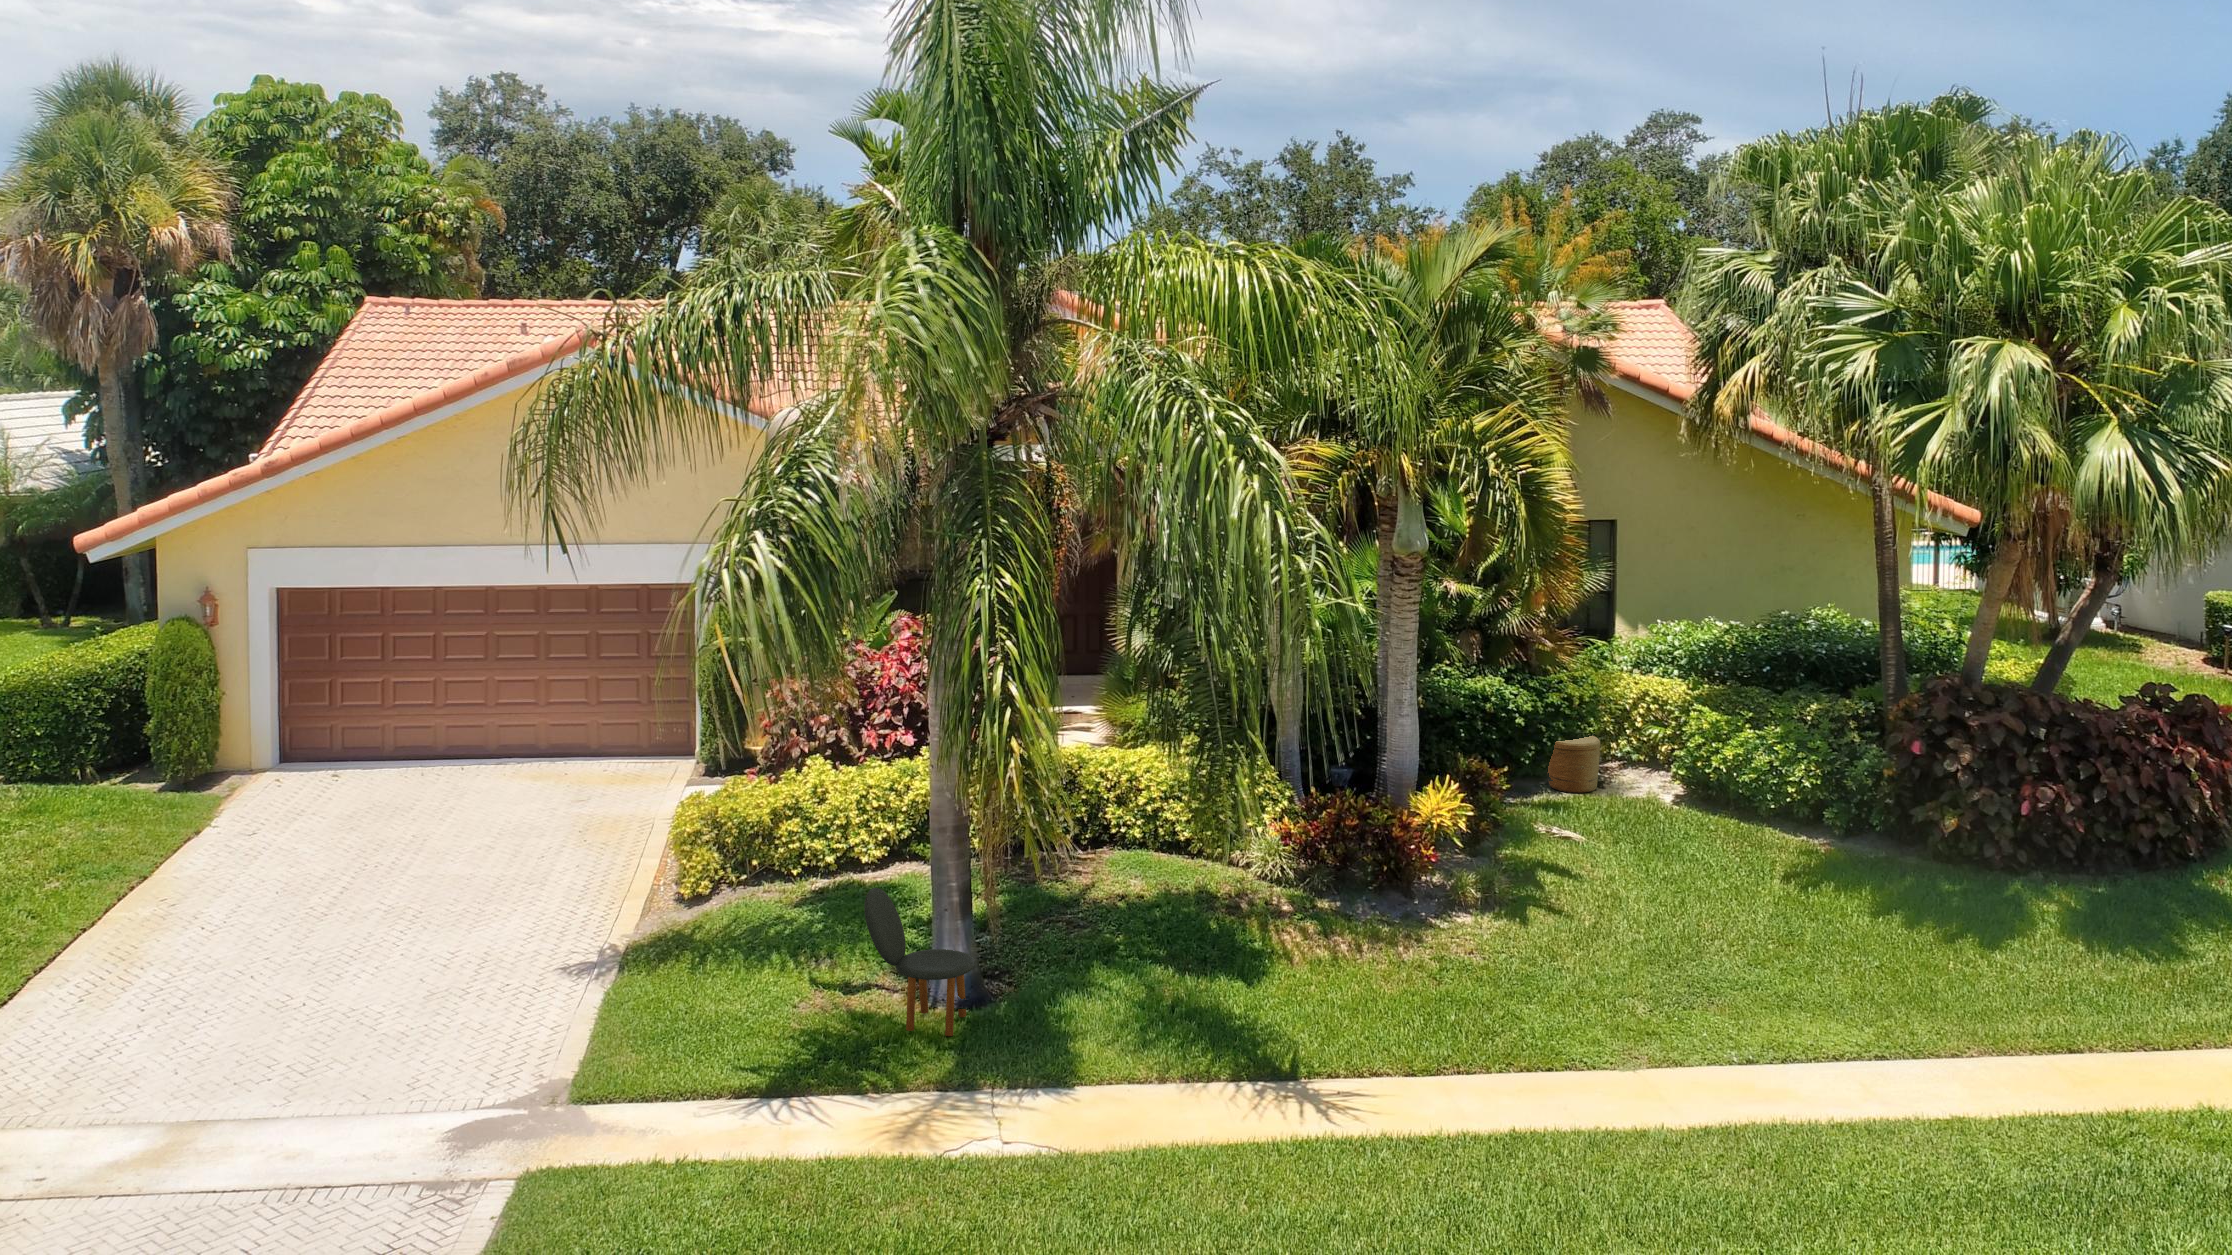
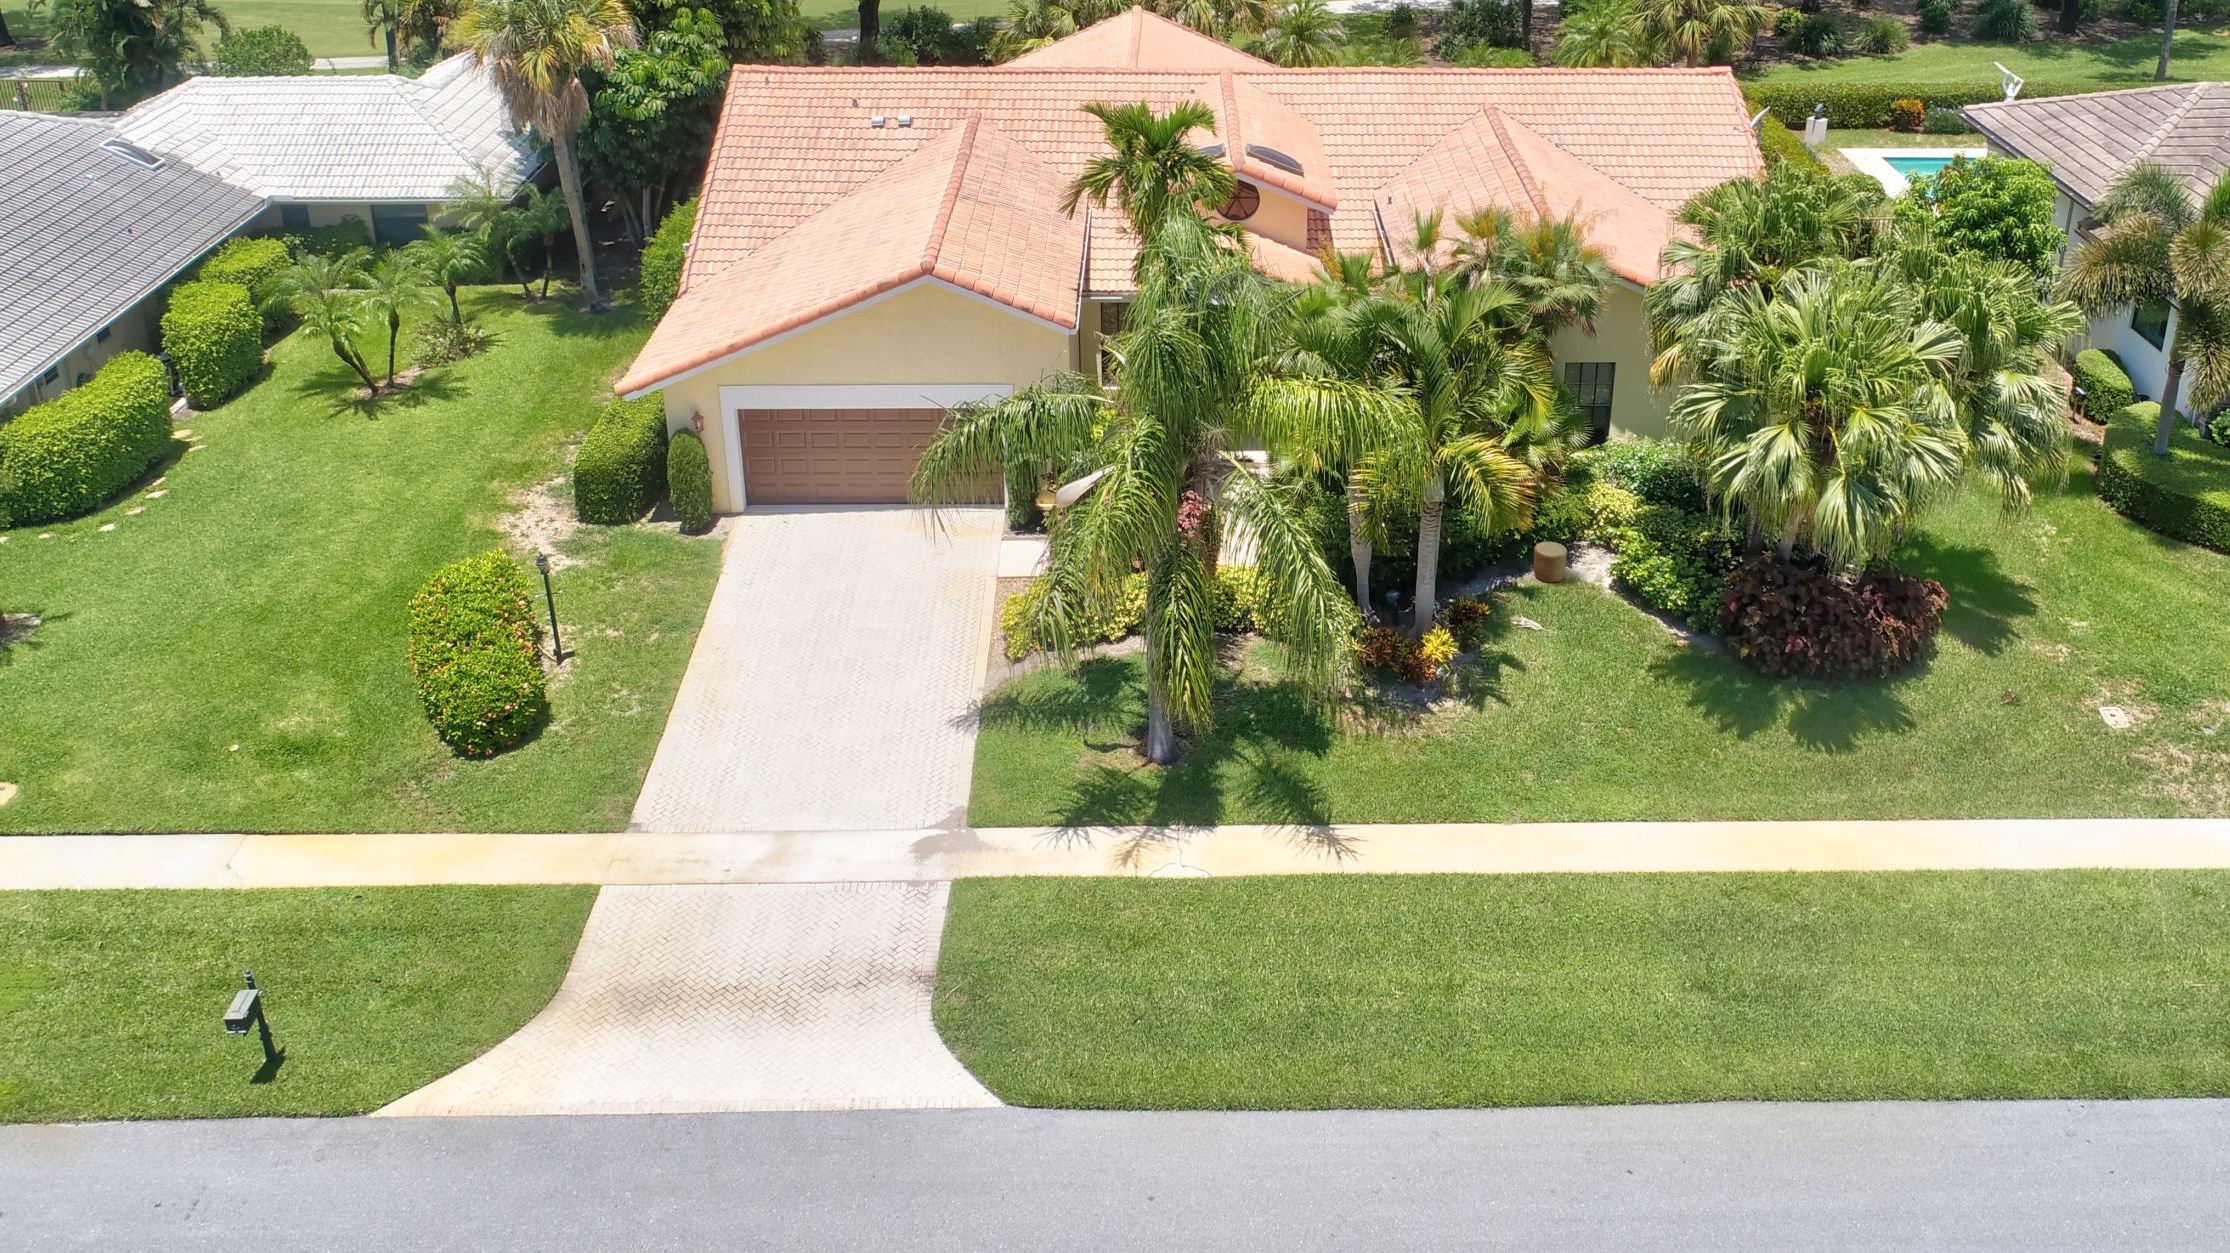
chair: present [864,888,975,1036] -> none [1113,714,1171,791]

